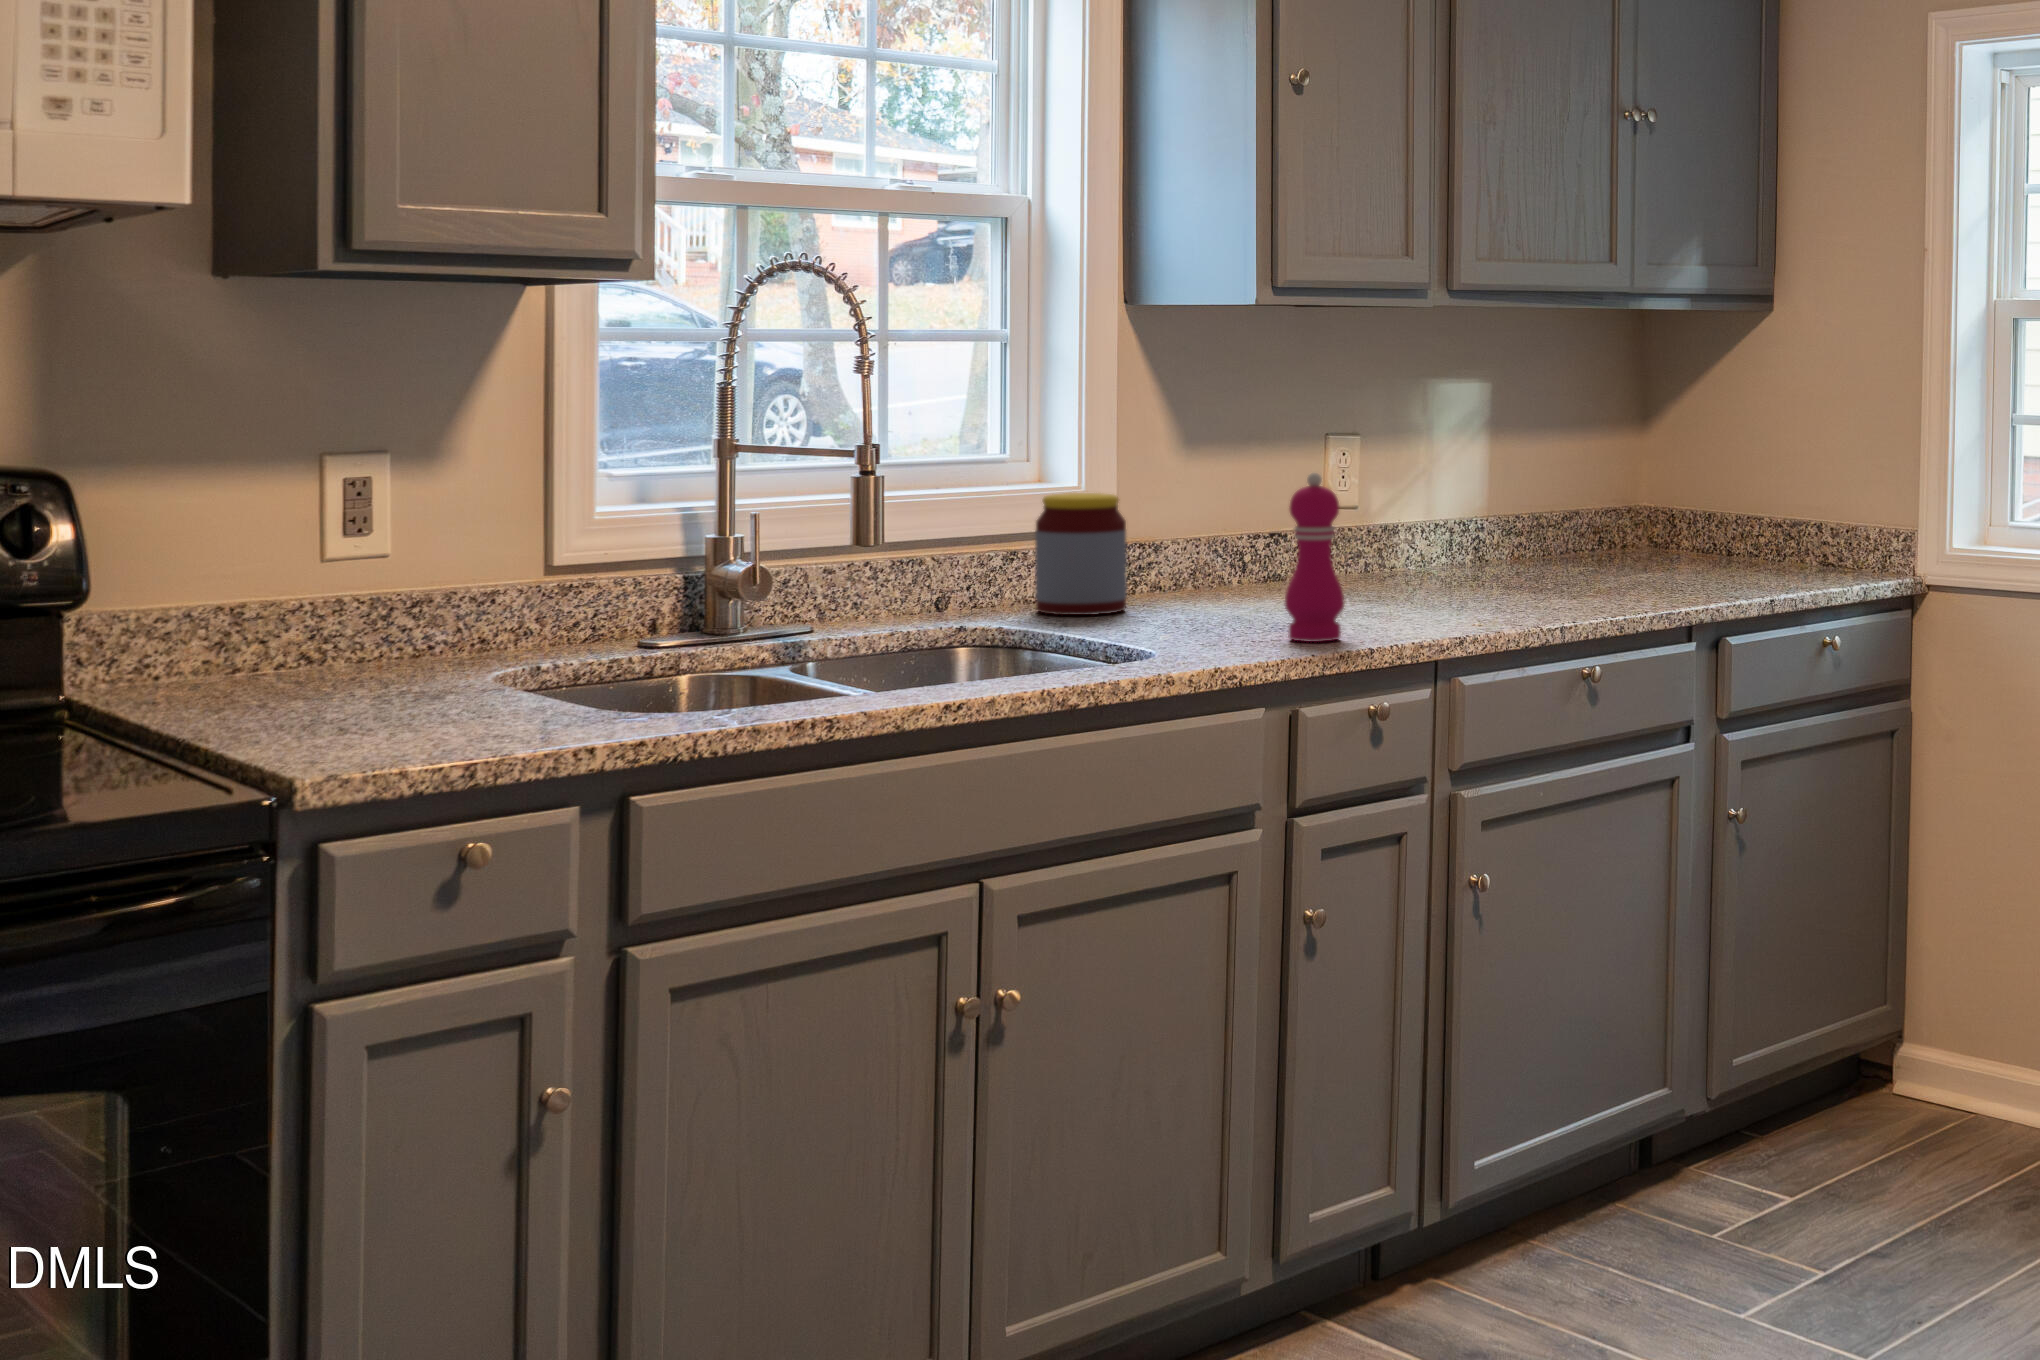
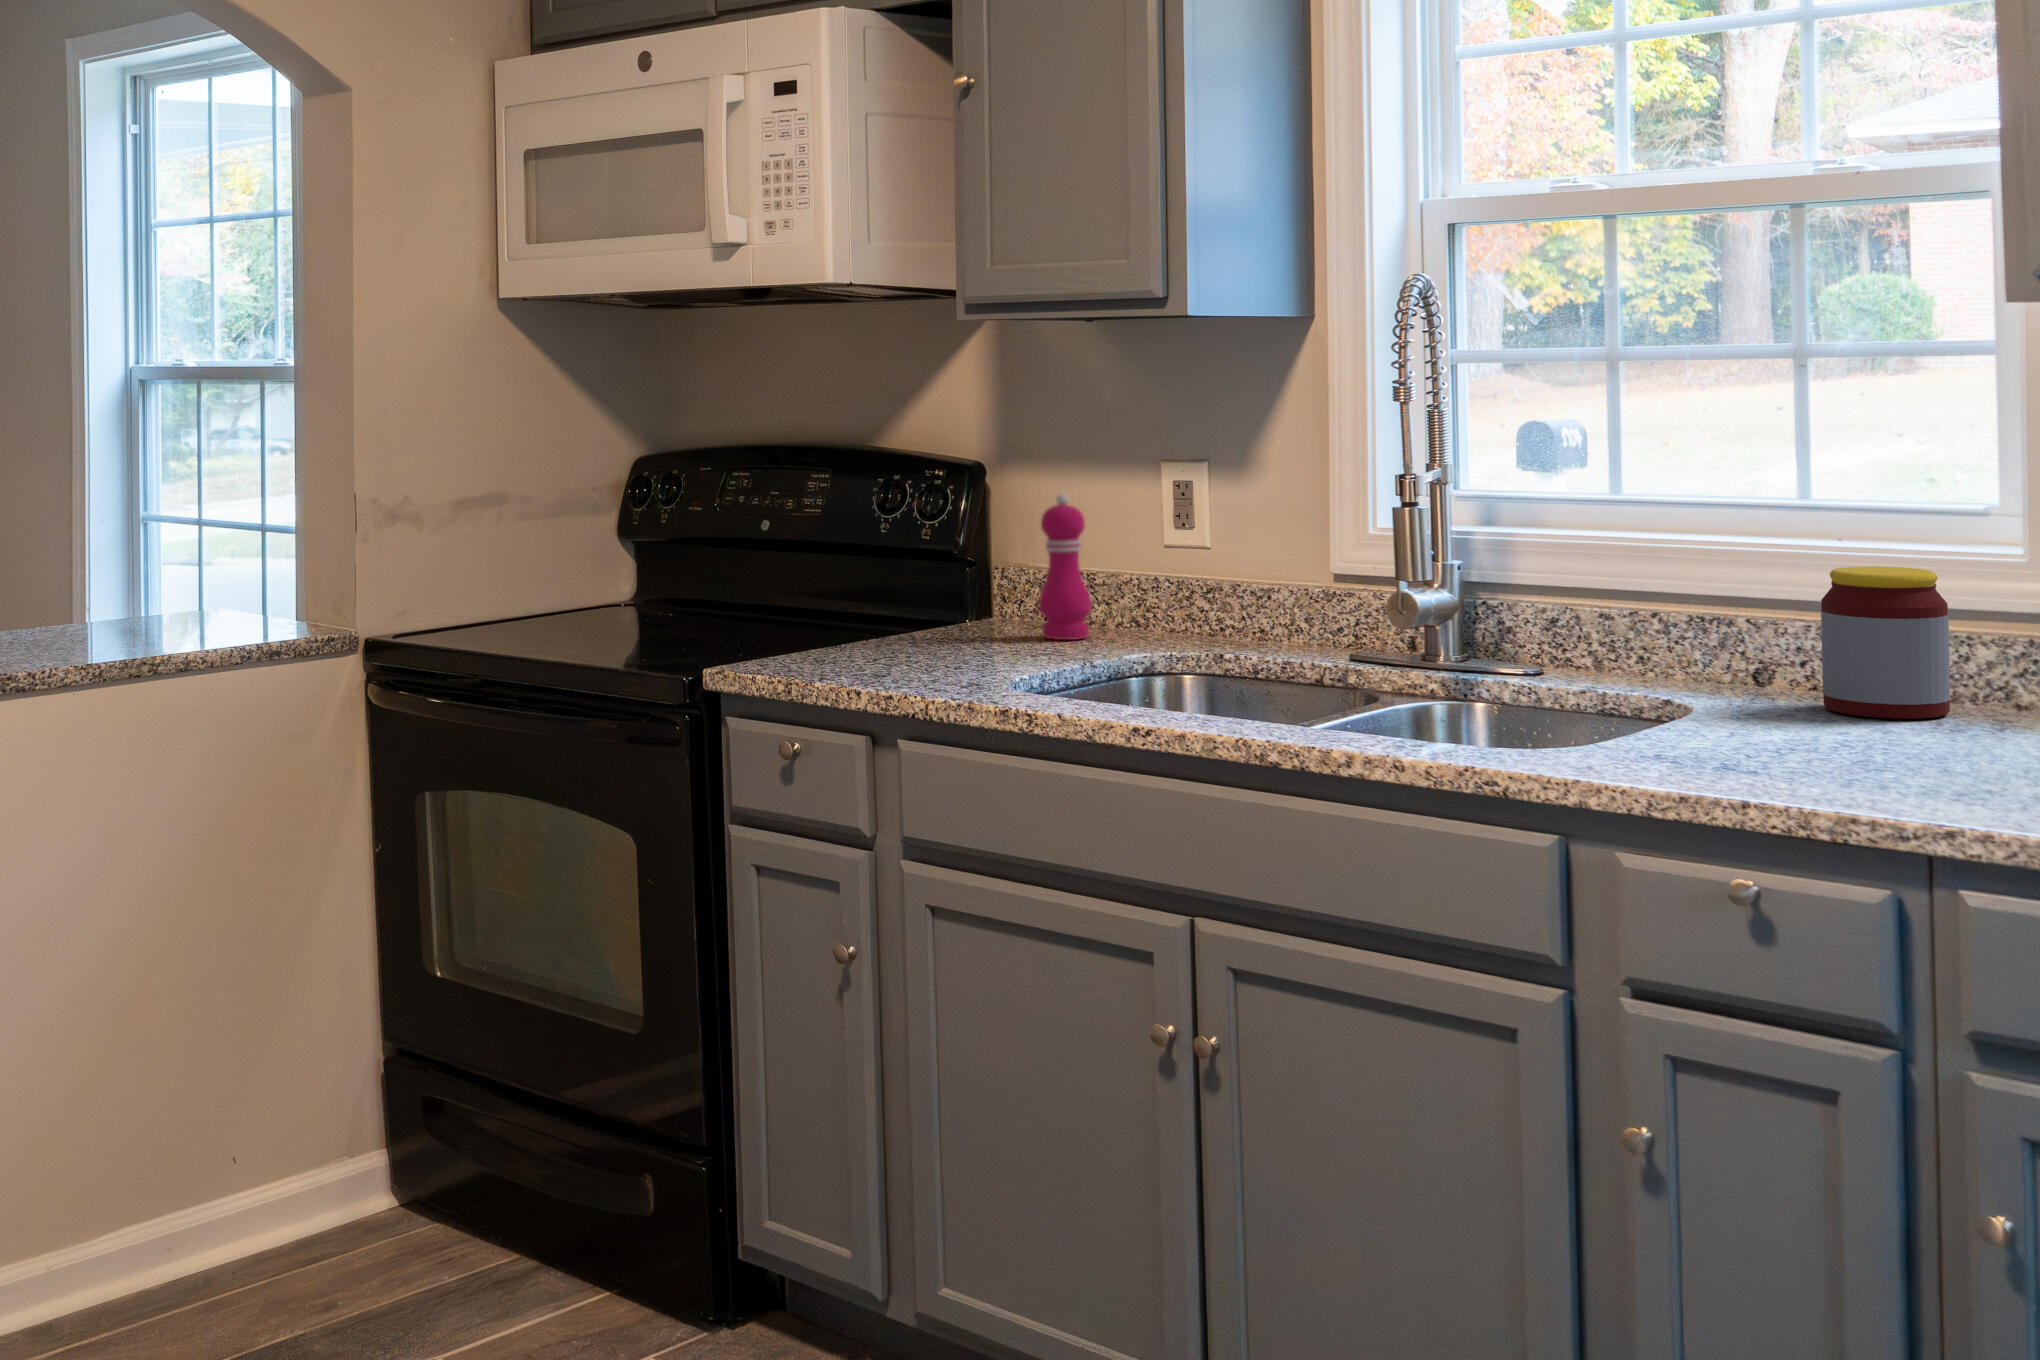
pepper mill: present [1285,473,1344,642] -> present [1038,494,1091,640]

